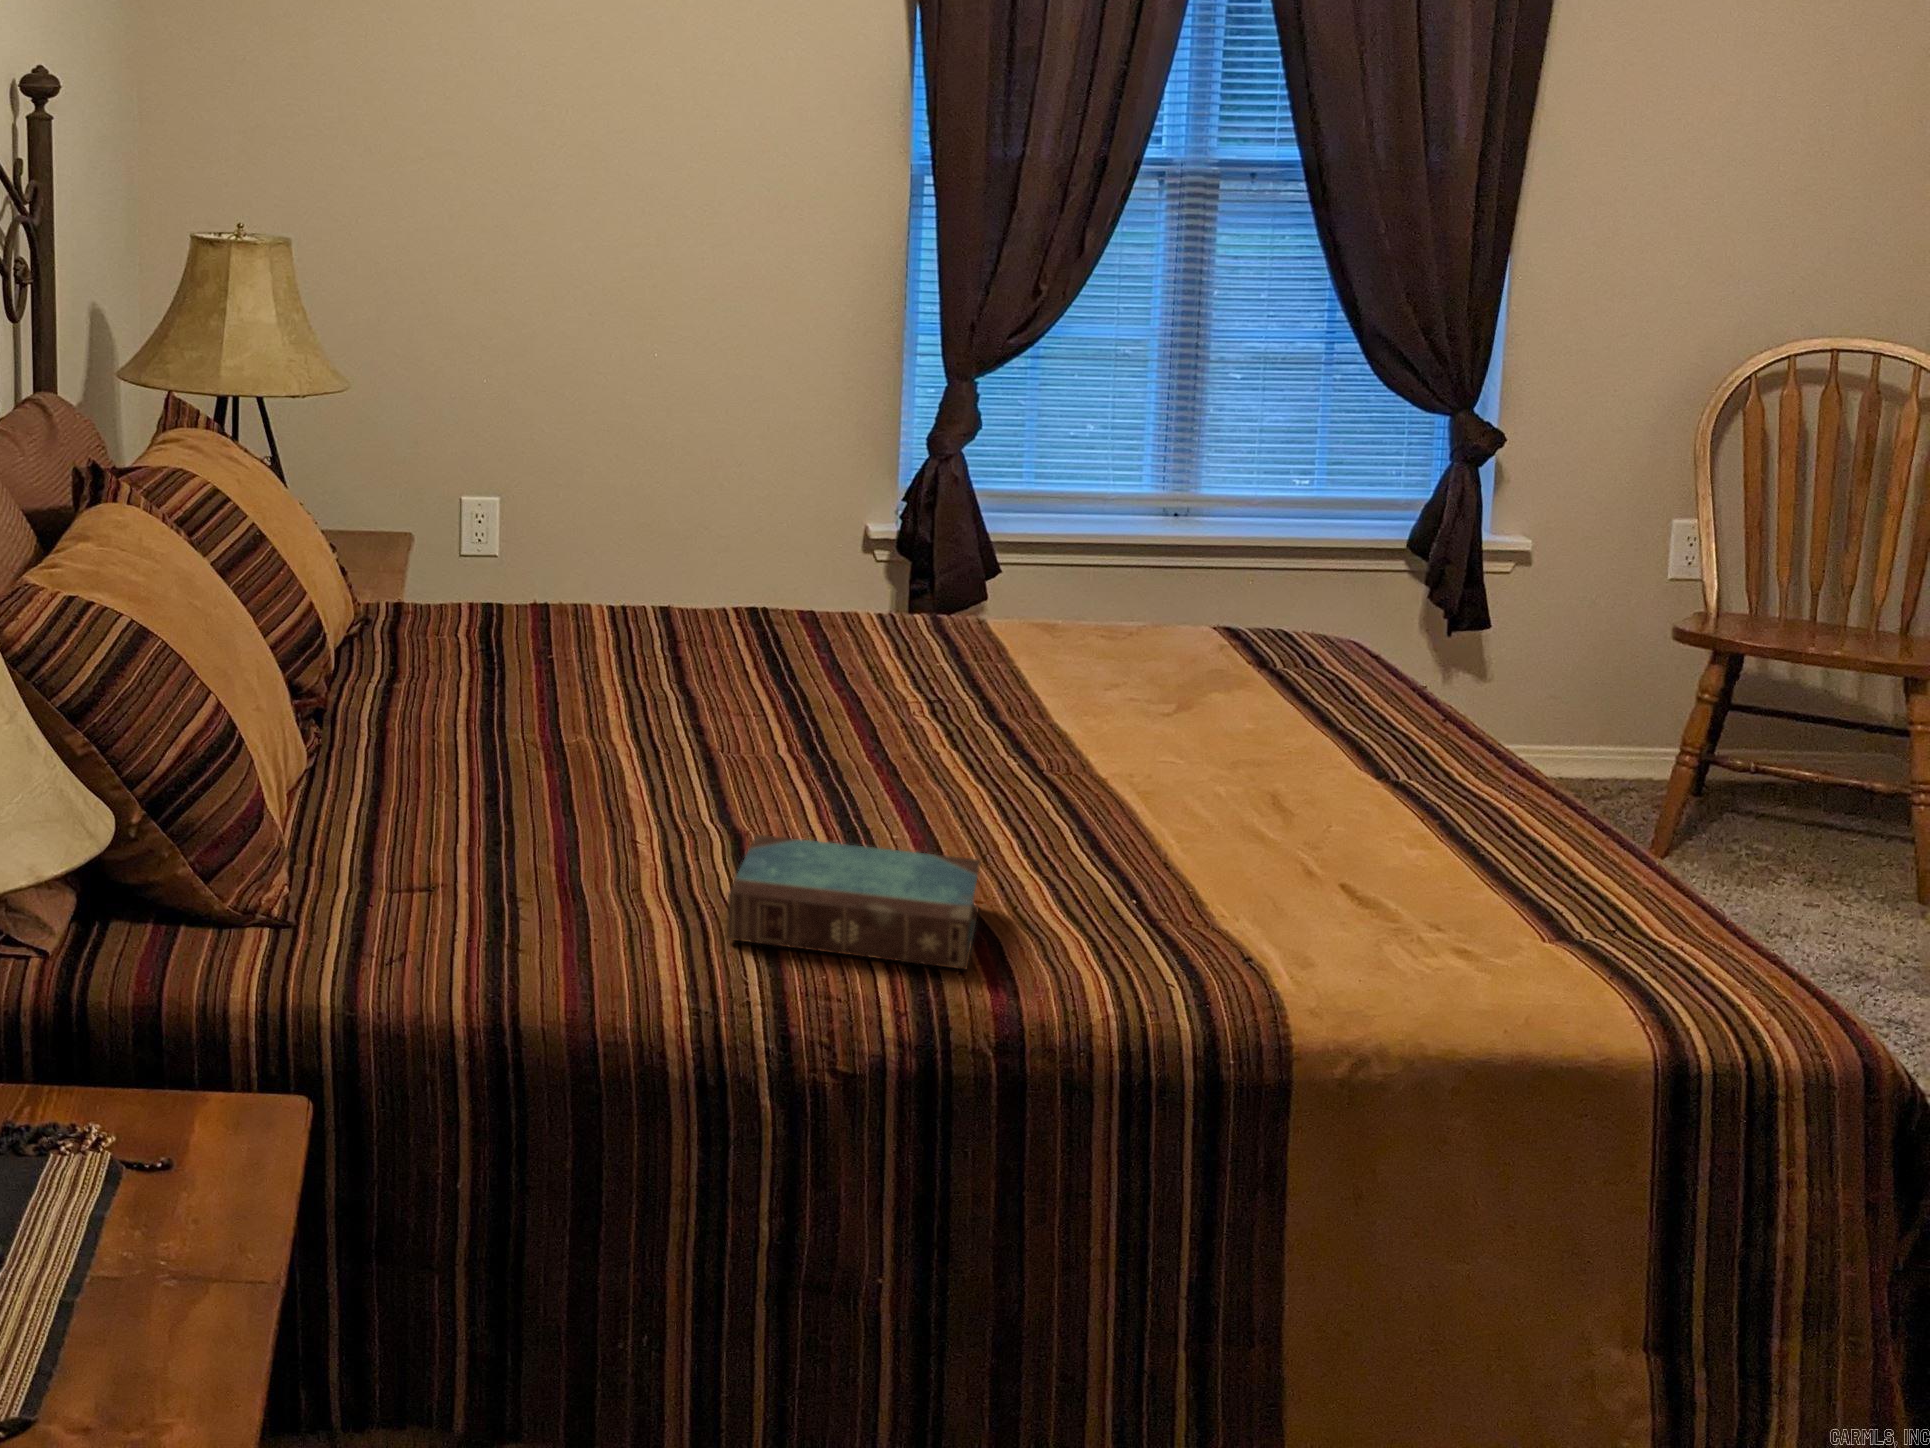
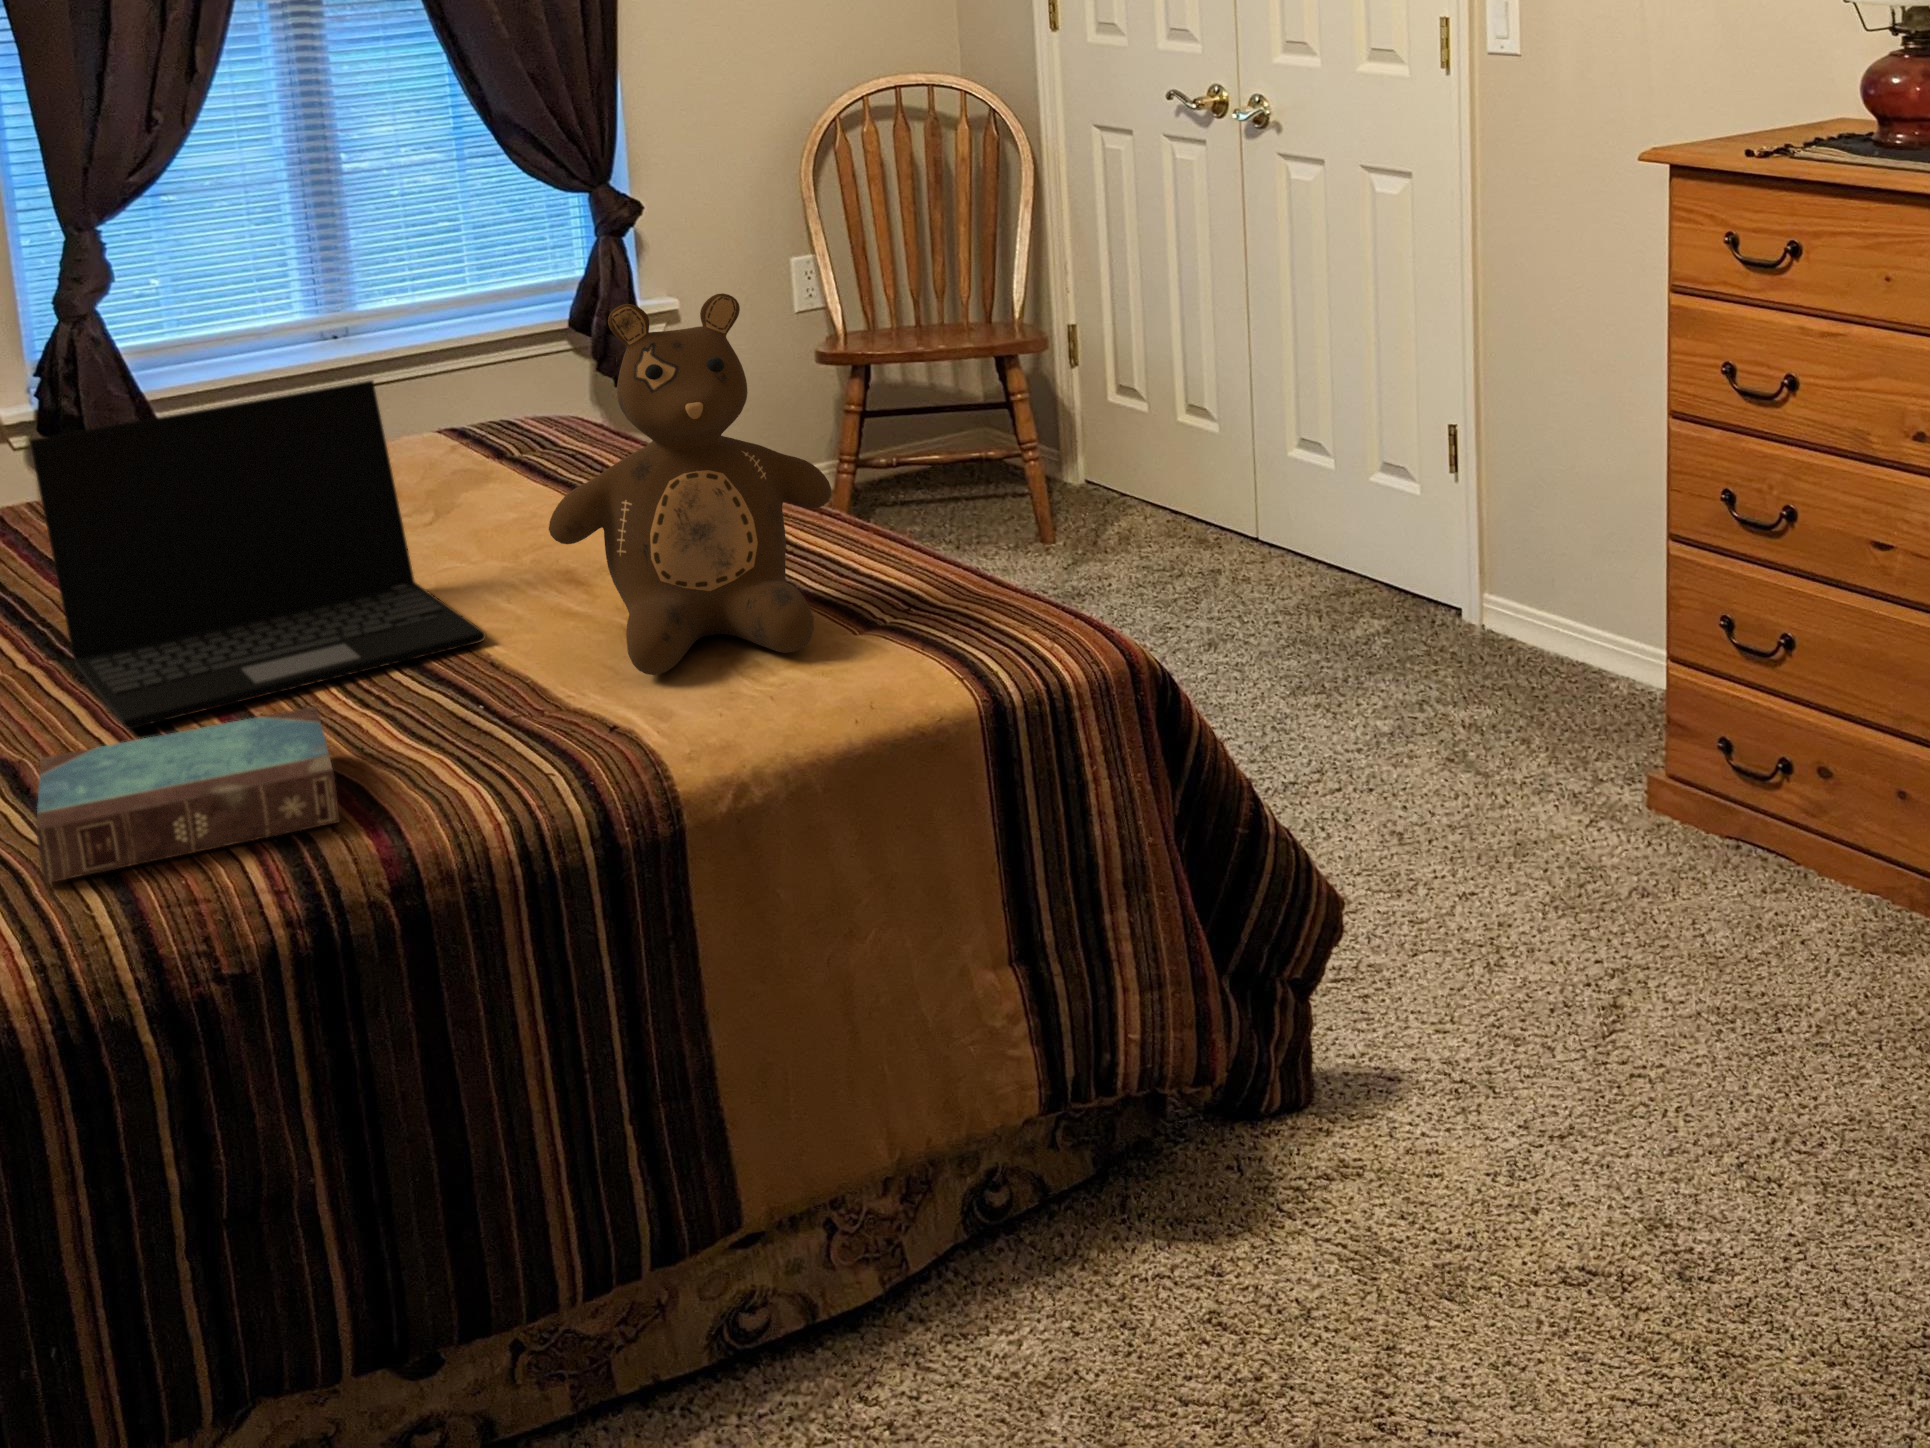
teddy bear: none [1237,555,1546,951] -> present [549,293,831,675]
laptop: none [821,563,1163,846] -> present [30,380,486,729]

